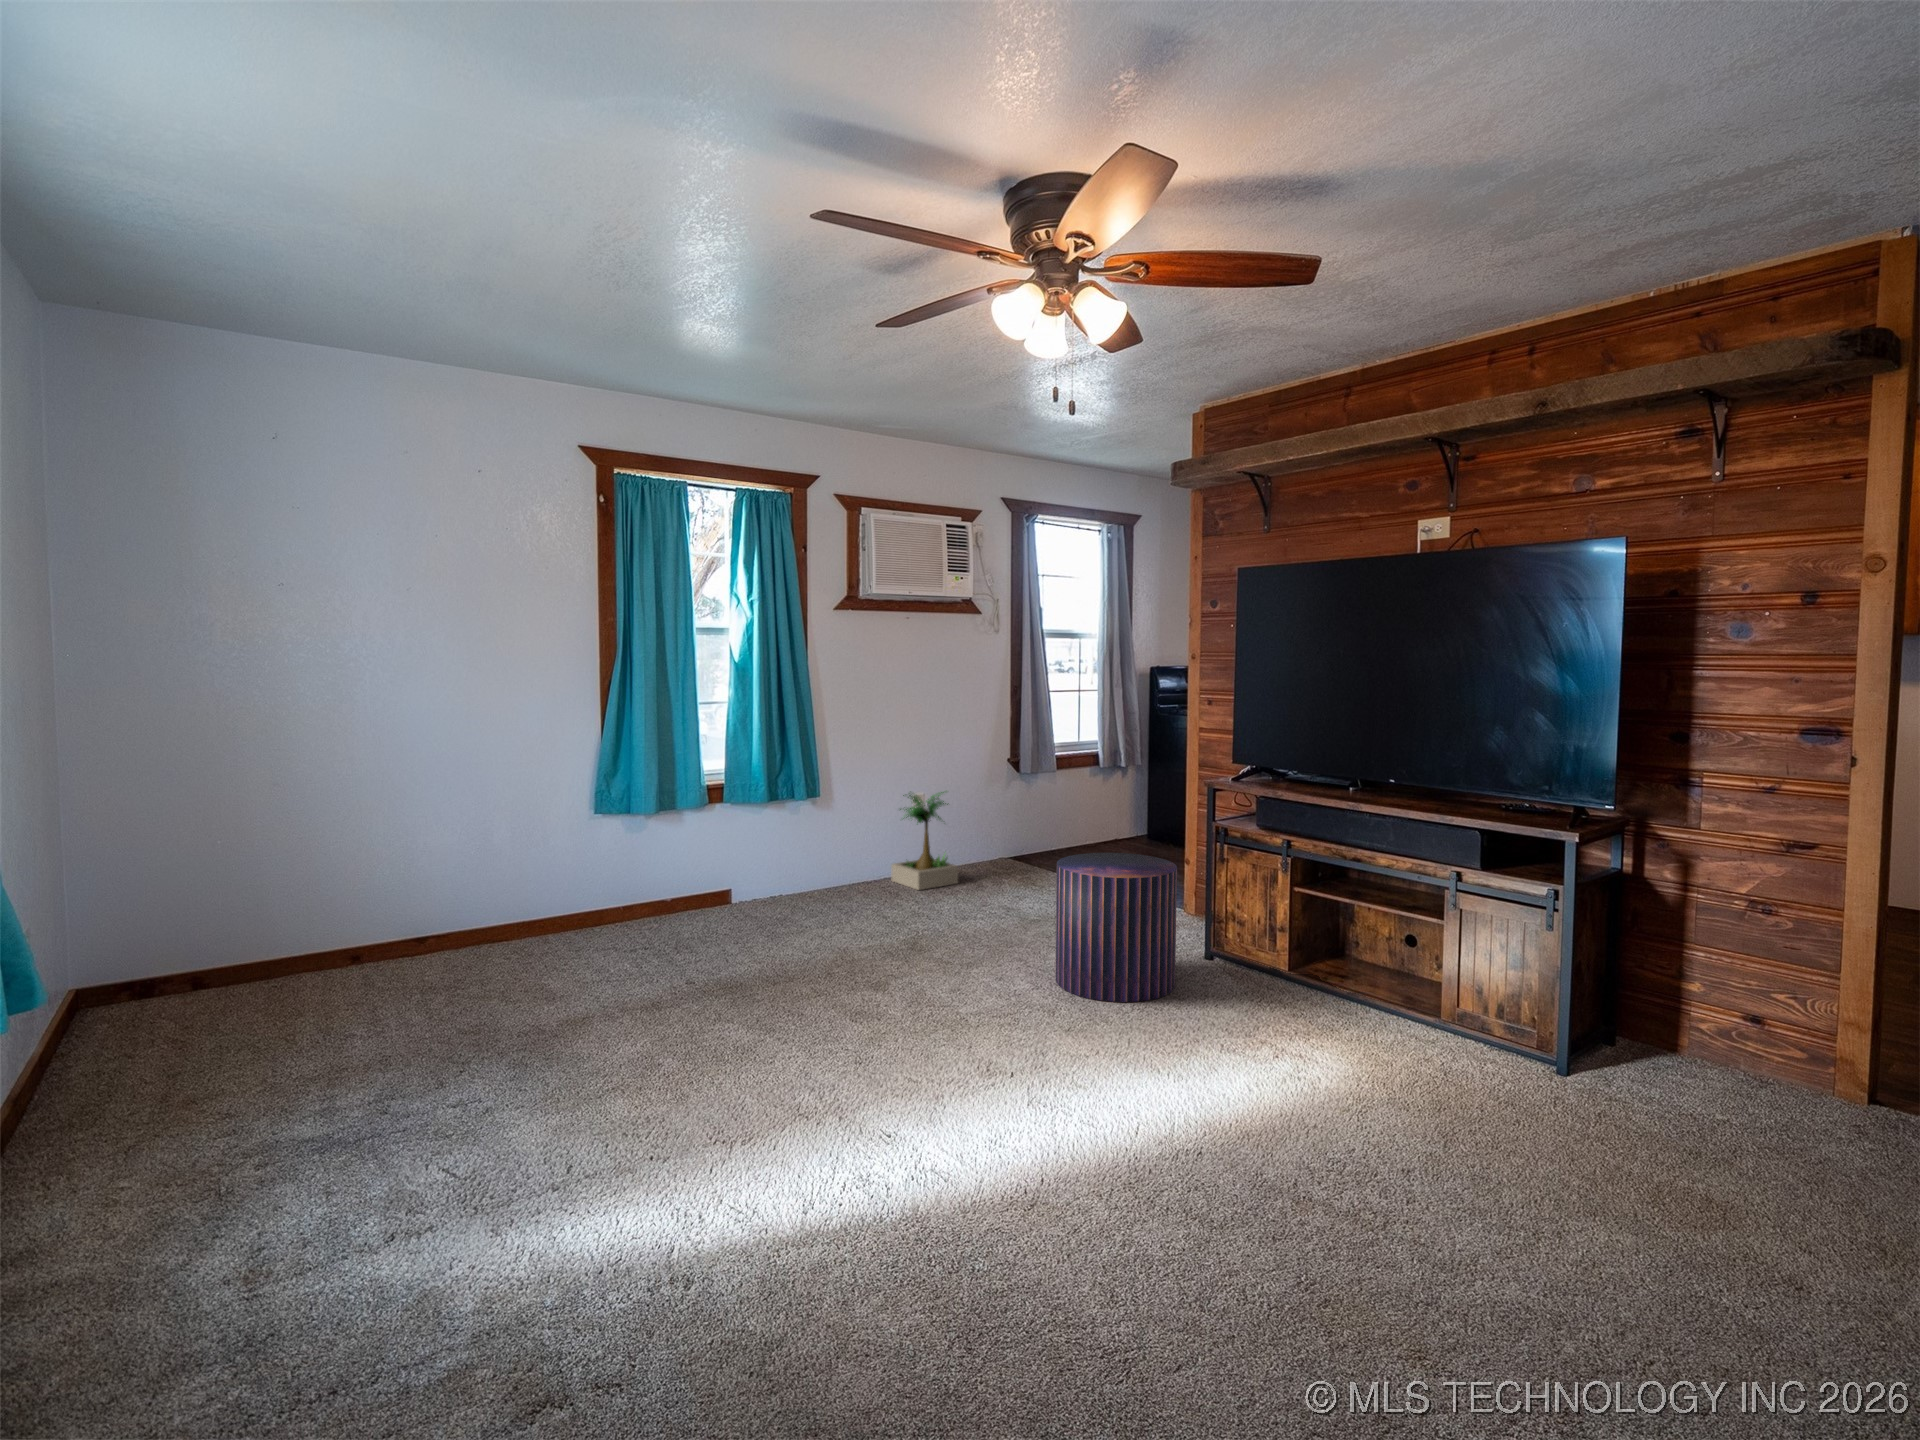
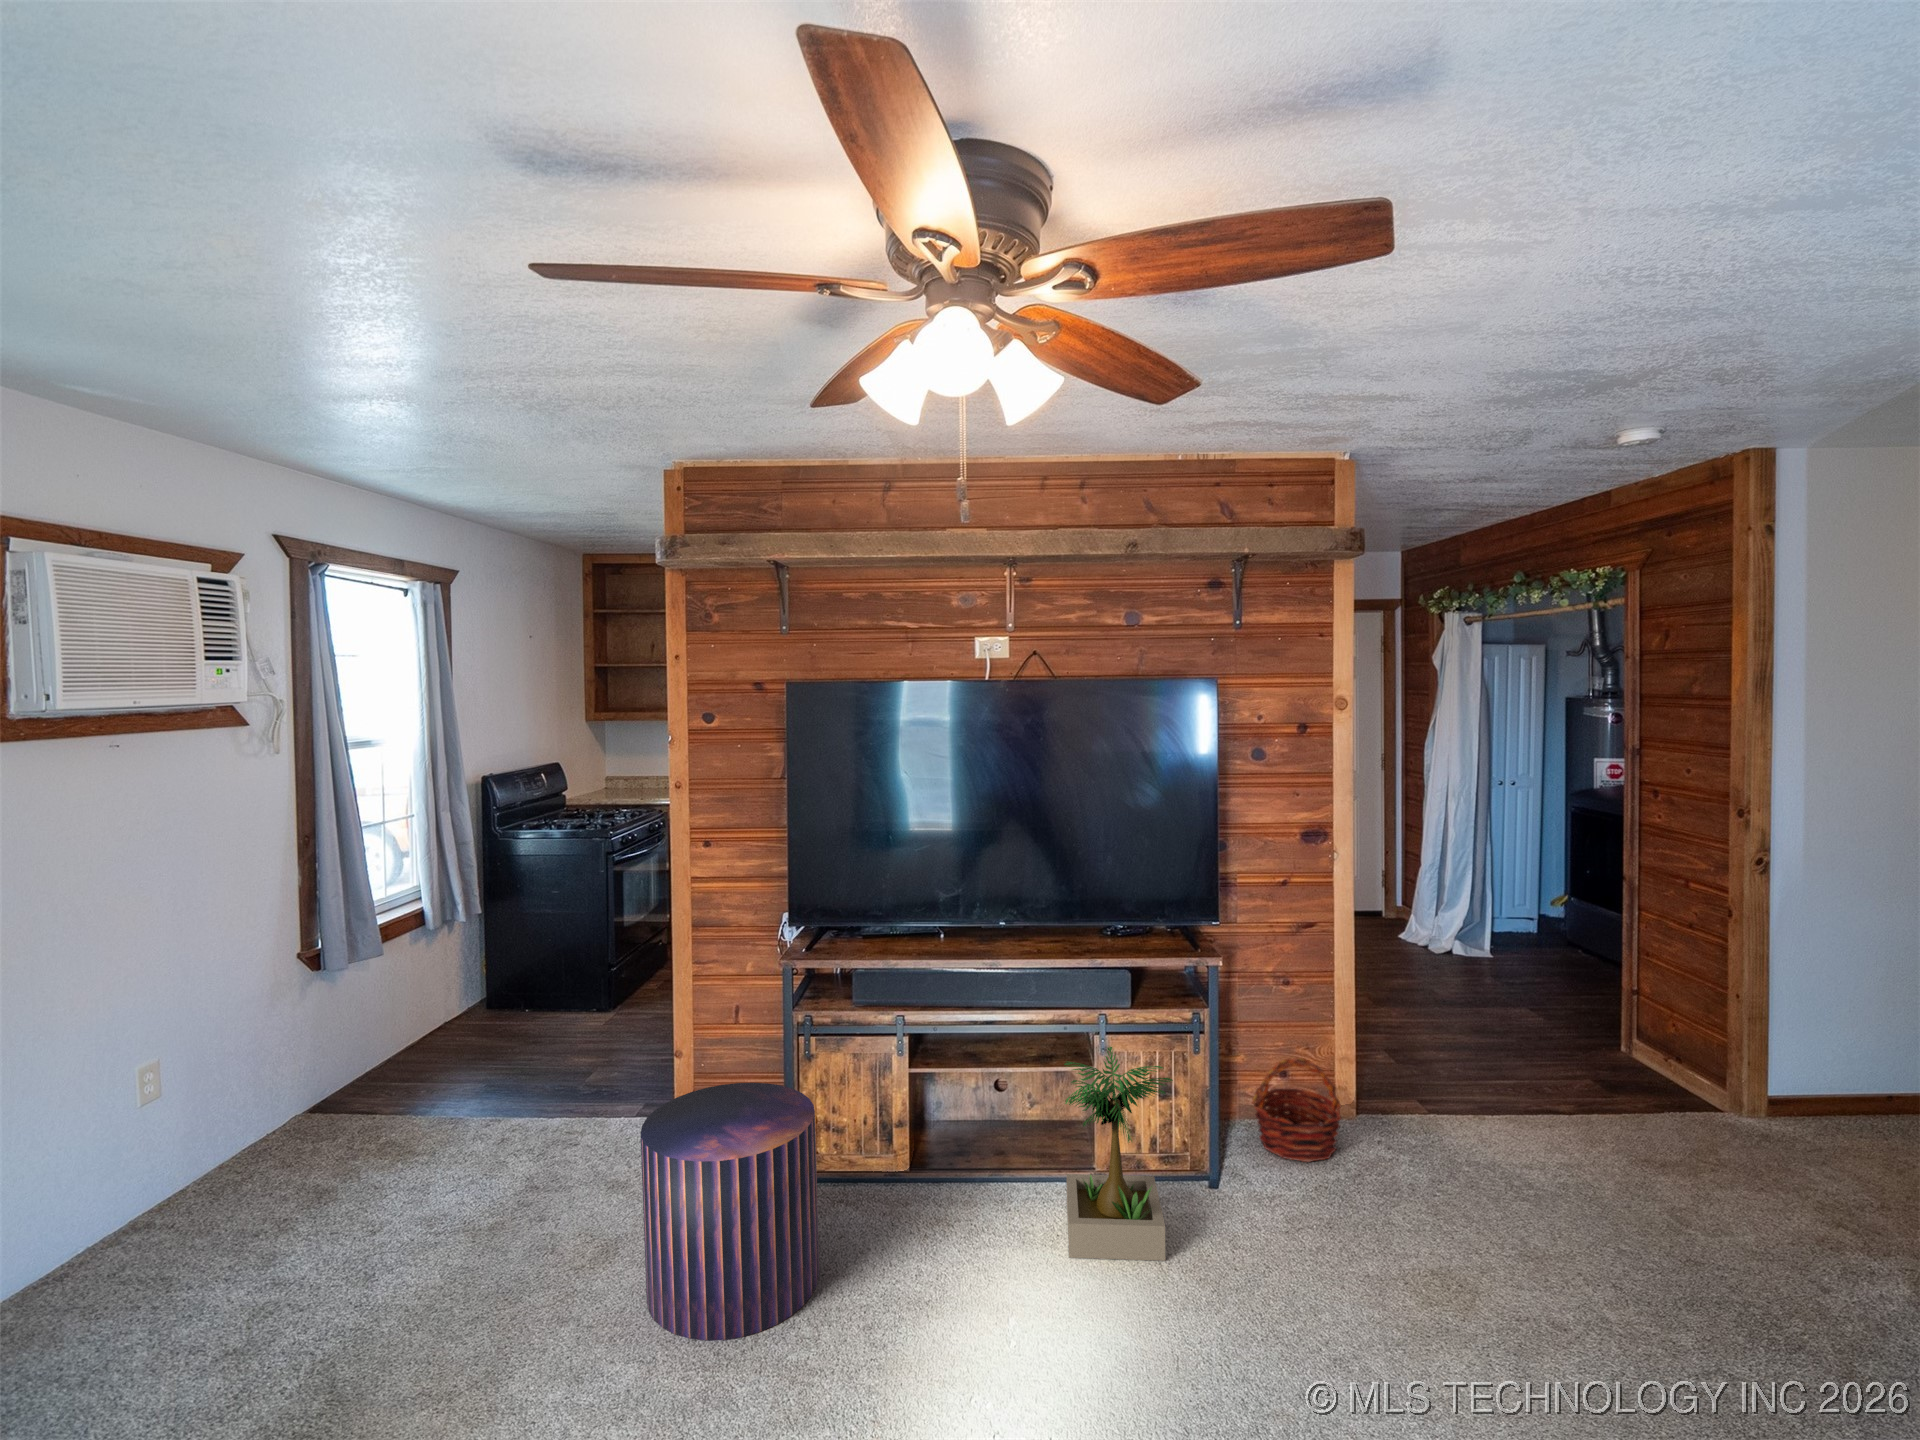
potted plant: present [891,792,958,890] -> present [1064,1047,1173,1261]
basket: none [1673,983,1799,1103] -> present [1253,1058,1341,1162]

